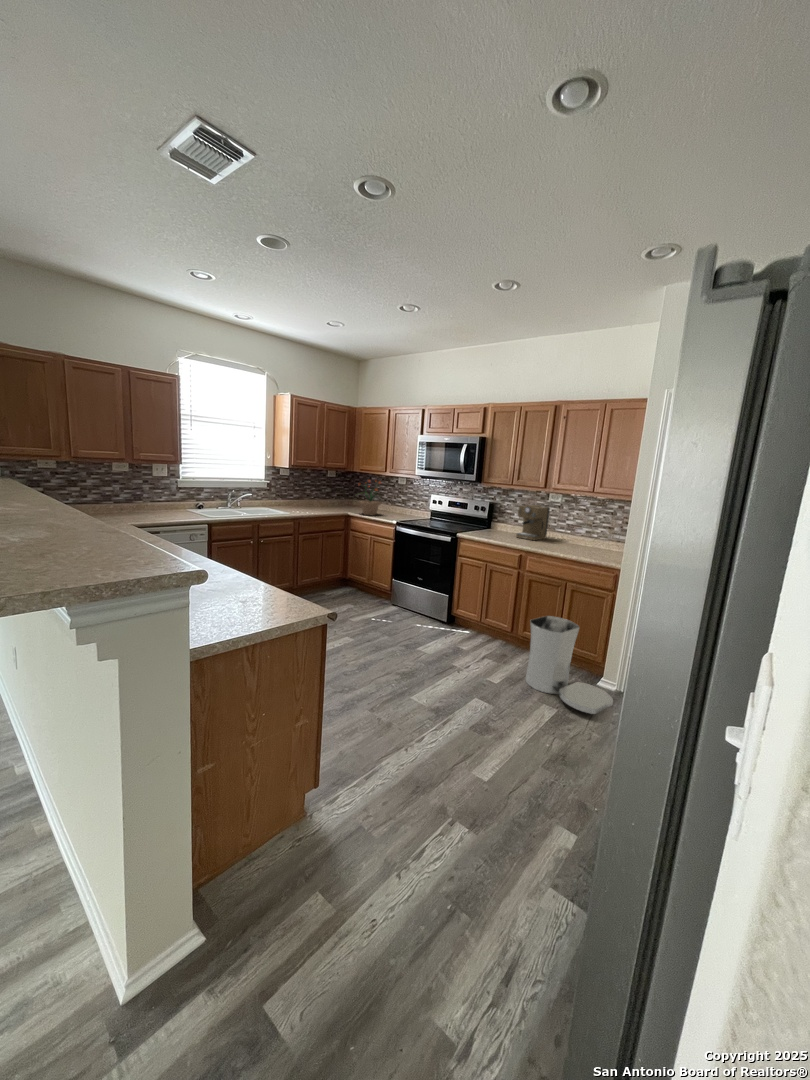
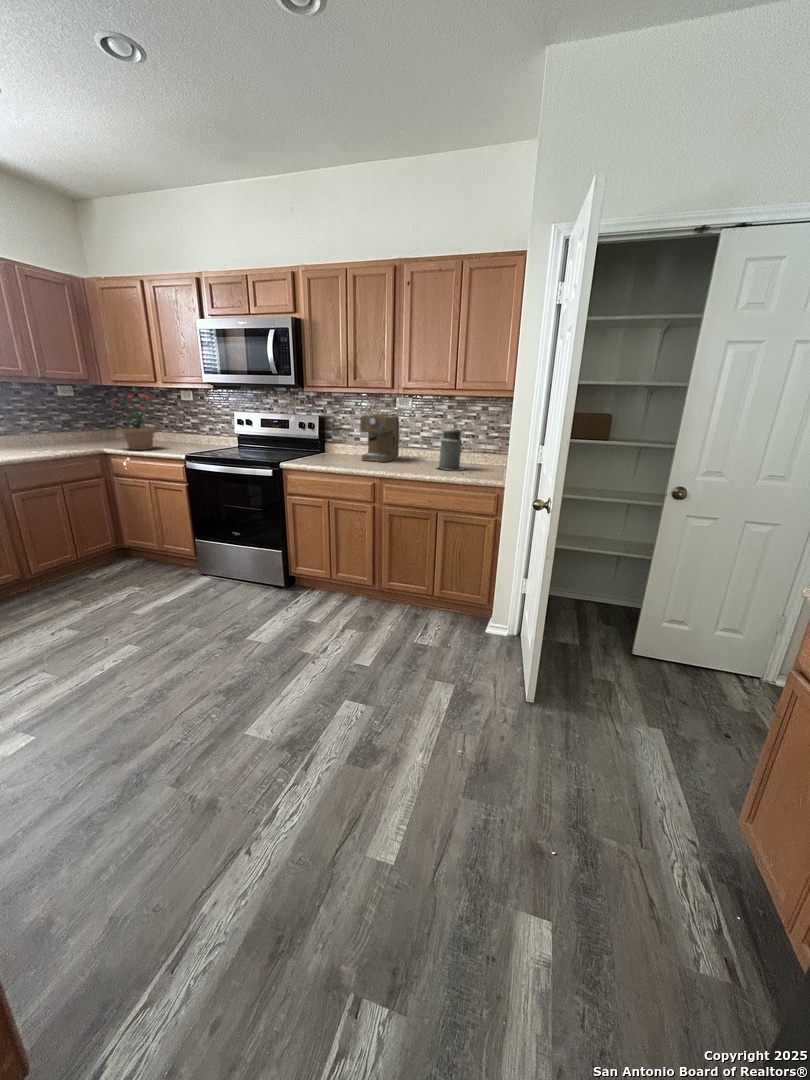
canister: none [572,518,598,553] -> present [437,425,465,470]
trash can: present [526,616,613,714] -> none [402,560,513,680]

